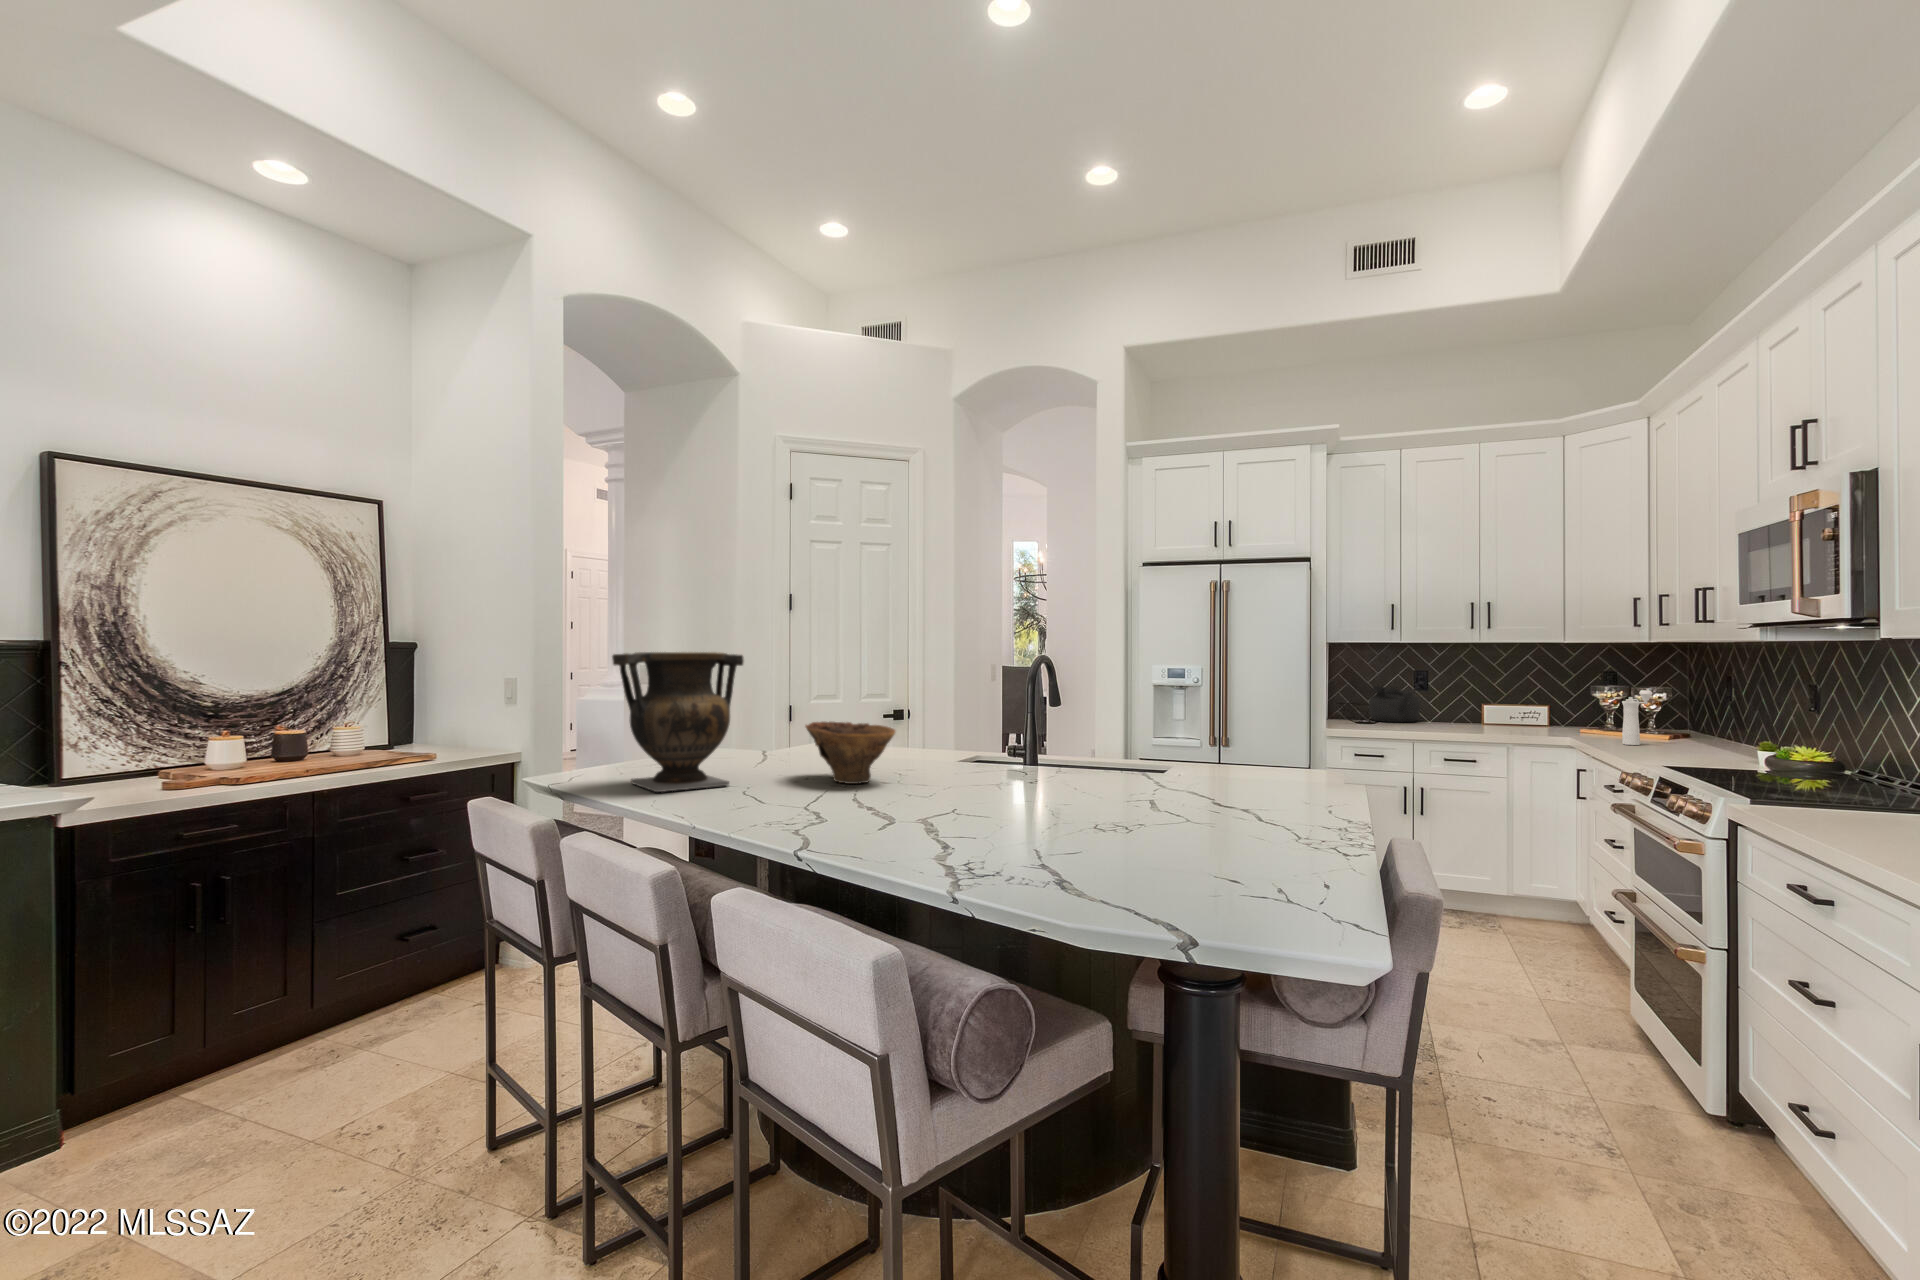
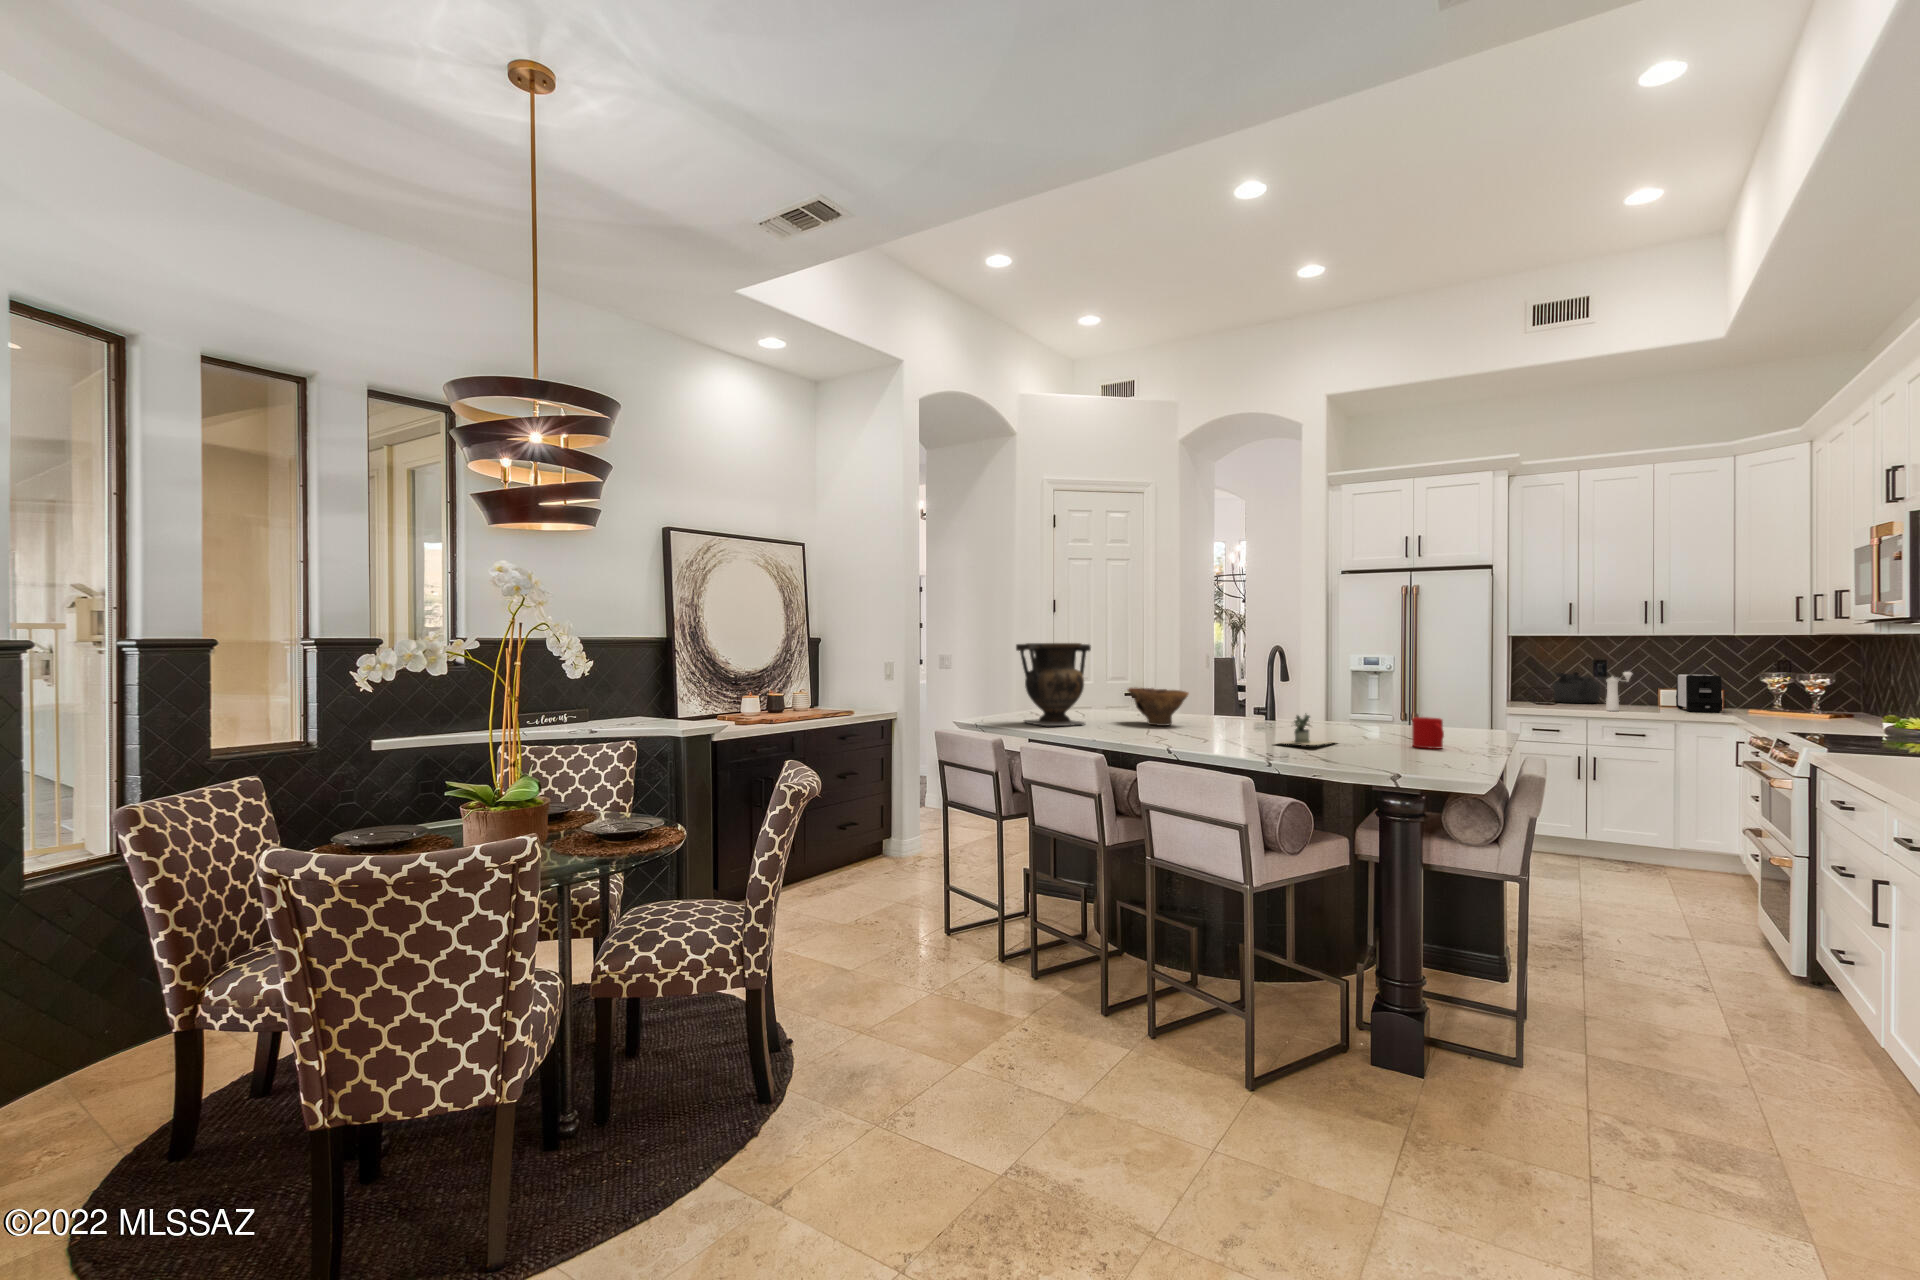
toaster: none [1504,688,1559,735] -> present [1676,674,1723,713]
pepper mill: present [1622,690,1653,745] -> present [1606,672,1632,711]
potted plant: none [999,772,1130,833] -> present [1285,713,1331,745]
mug: none [1221,775,1270,829] -> present [1412,717,1444,749]

